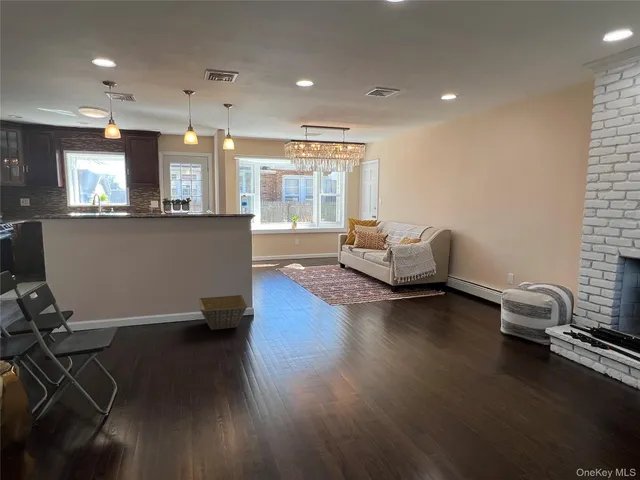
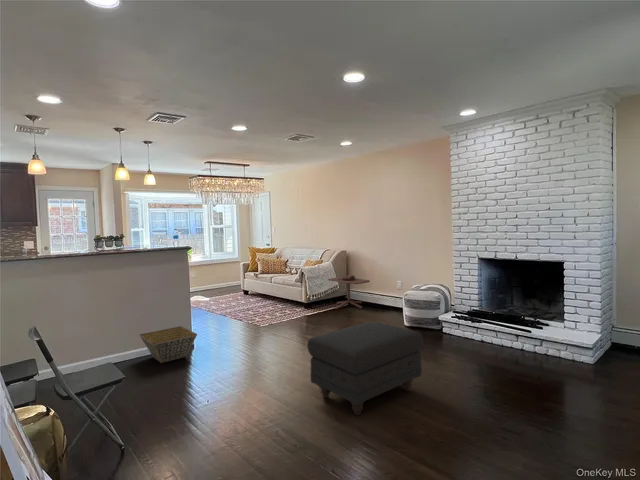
side table: none [424,259,473,301] -> present [328,275,370,309]
ottoman: none [321,325,474,445] -> present [307,321,423,415]

